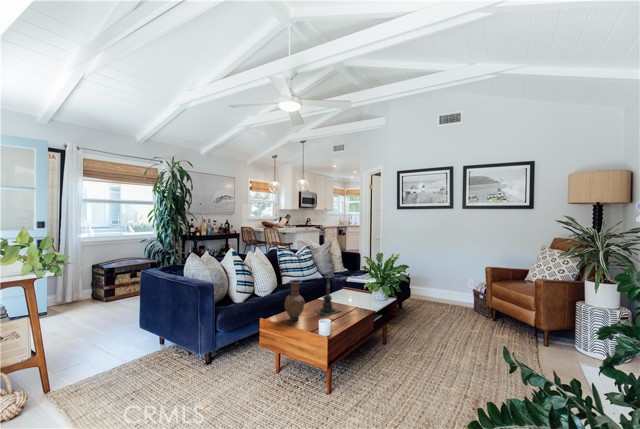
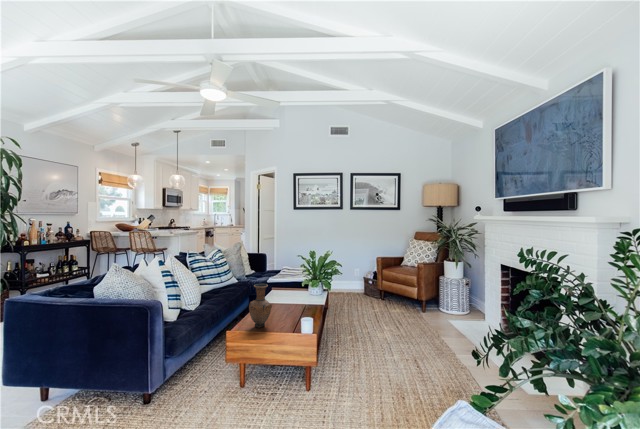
candle holder: present [315,275,340,316] -> none [268,271,294,317]

